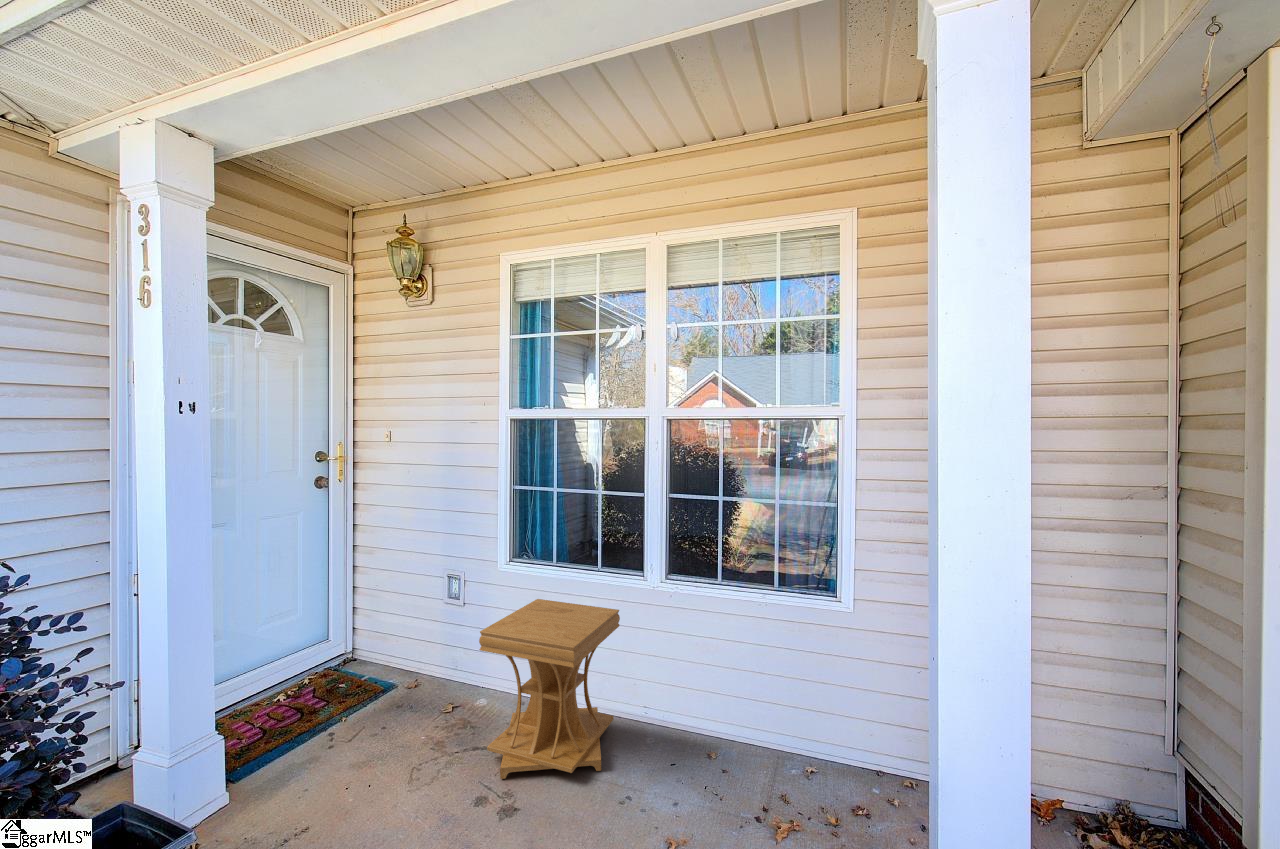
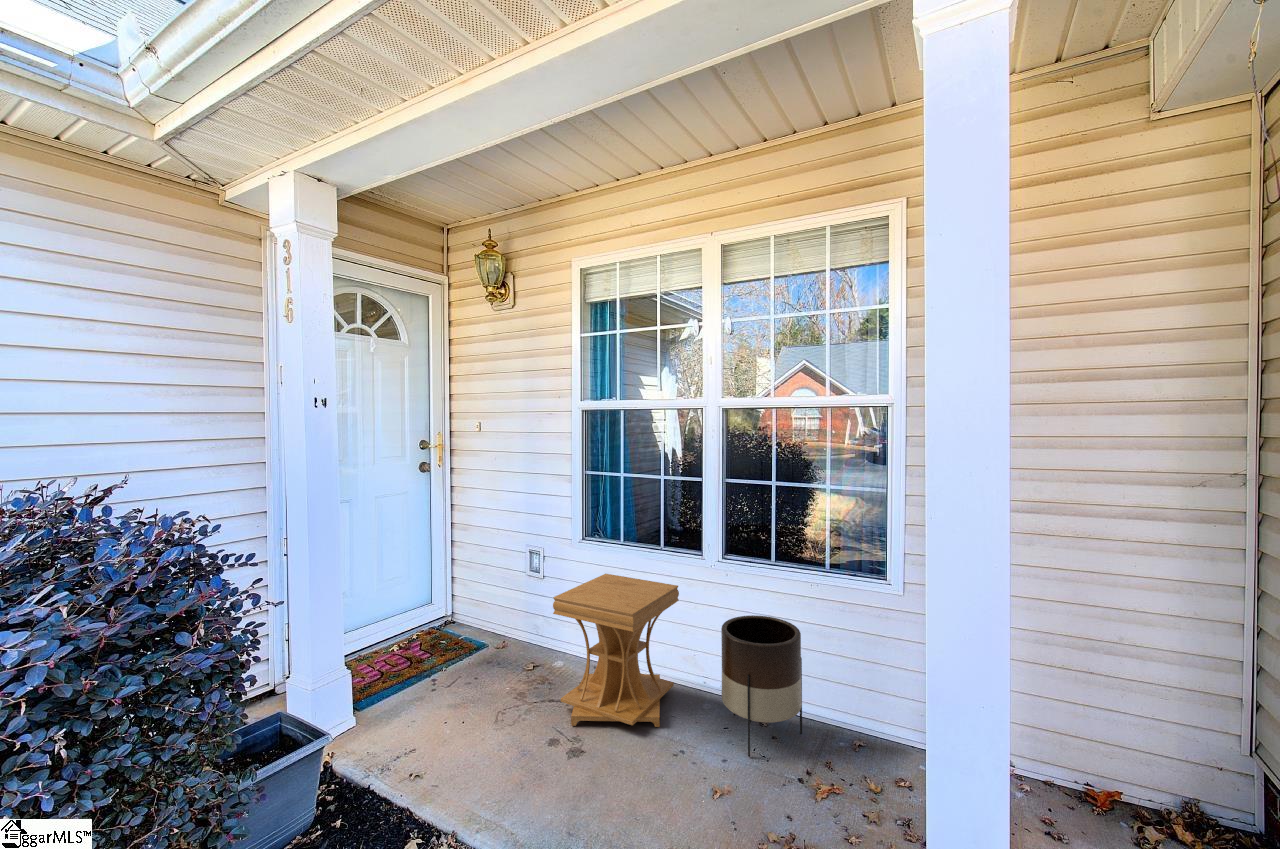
planter: none [669,639,753,798] -> present [721,615,802,757]

